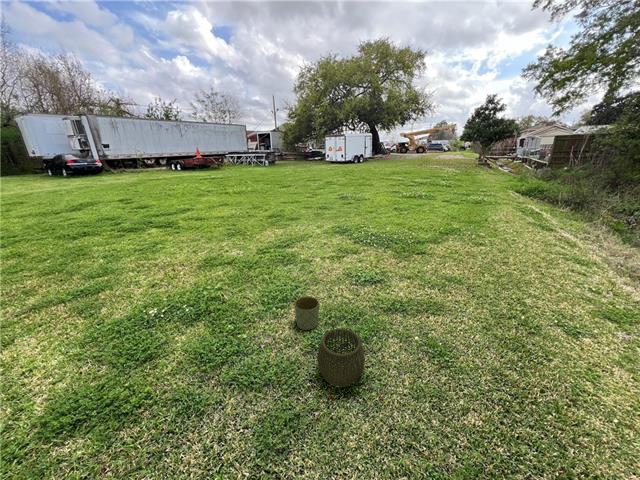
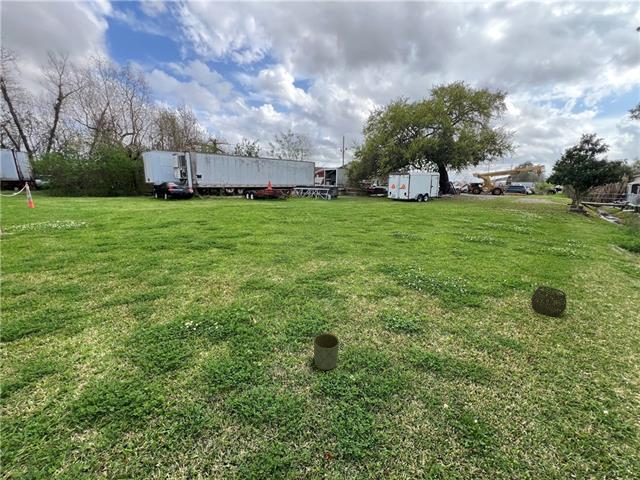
woven basket: present [317,328,365,387] -> present [531,286,567,316]

